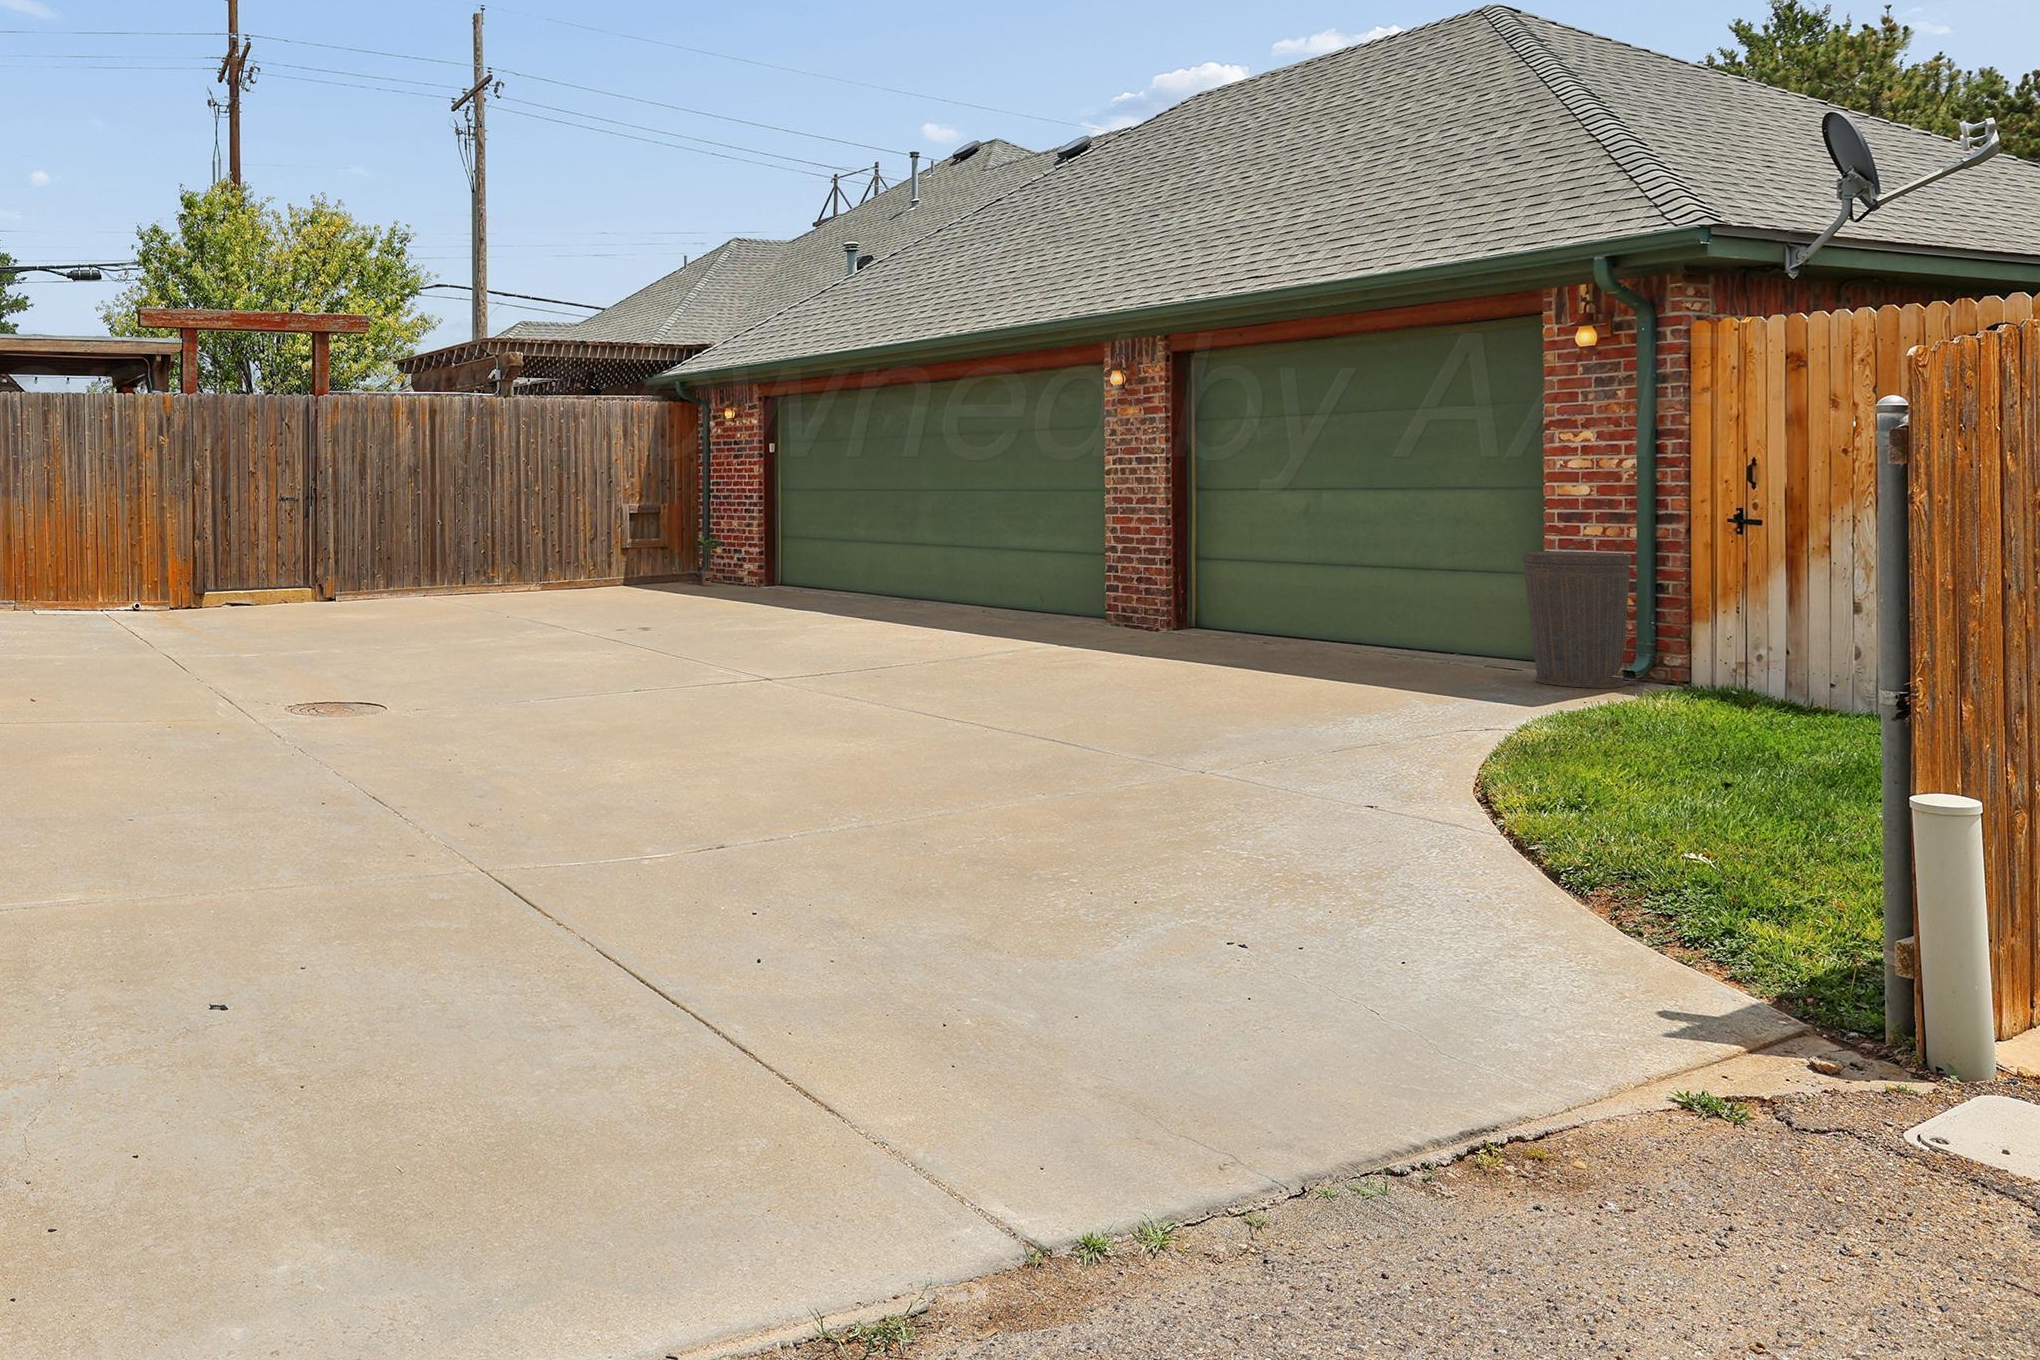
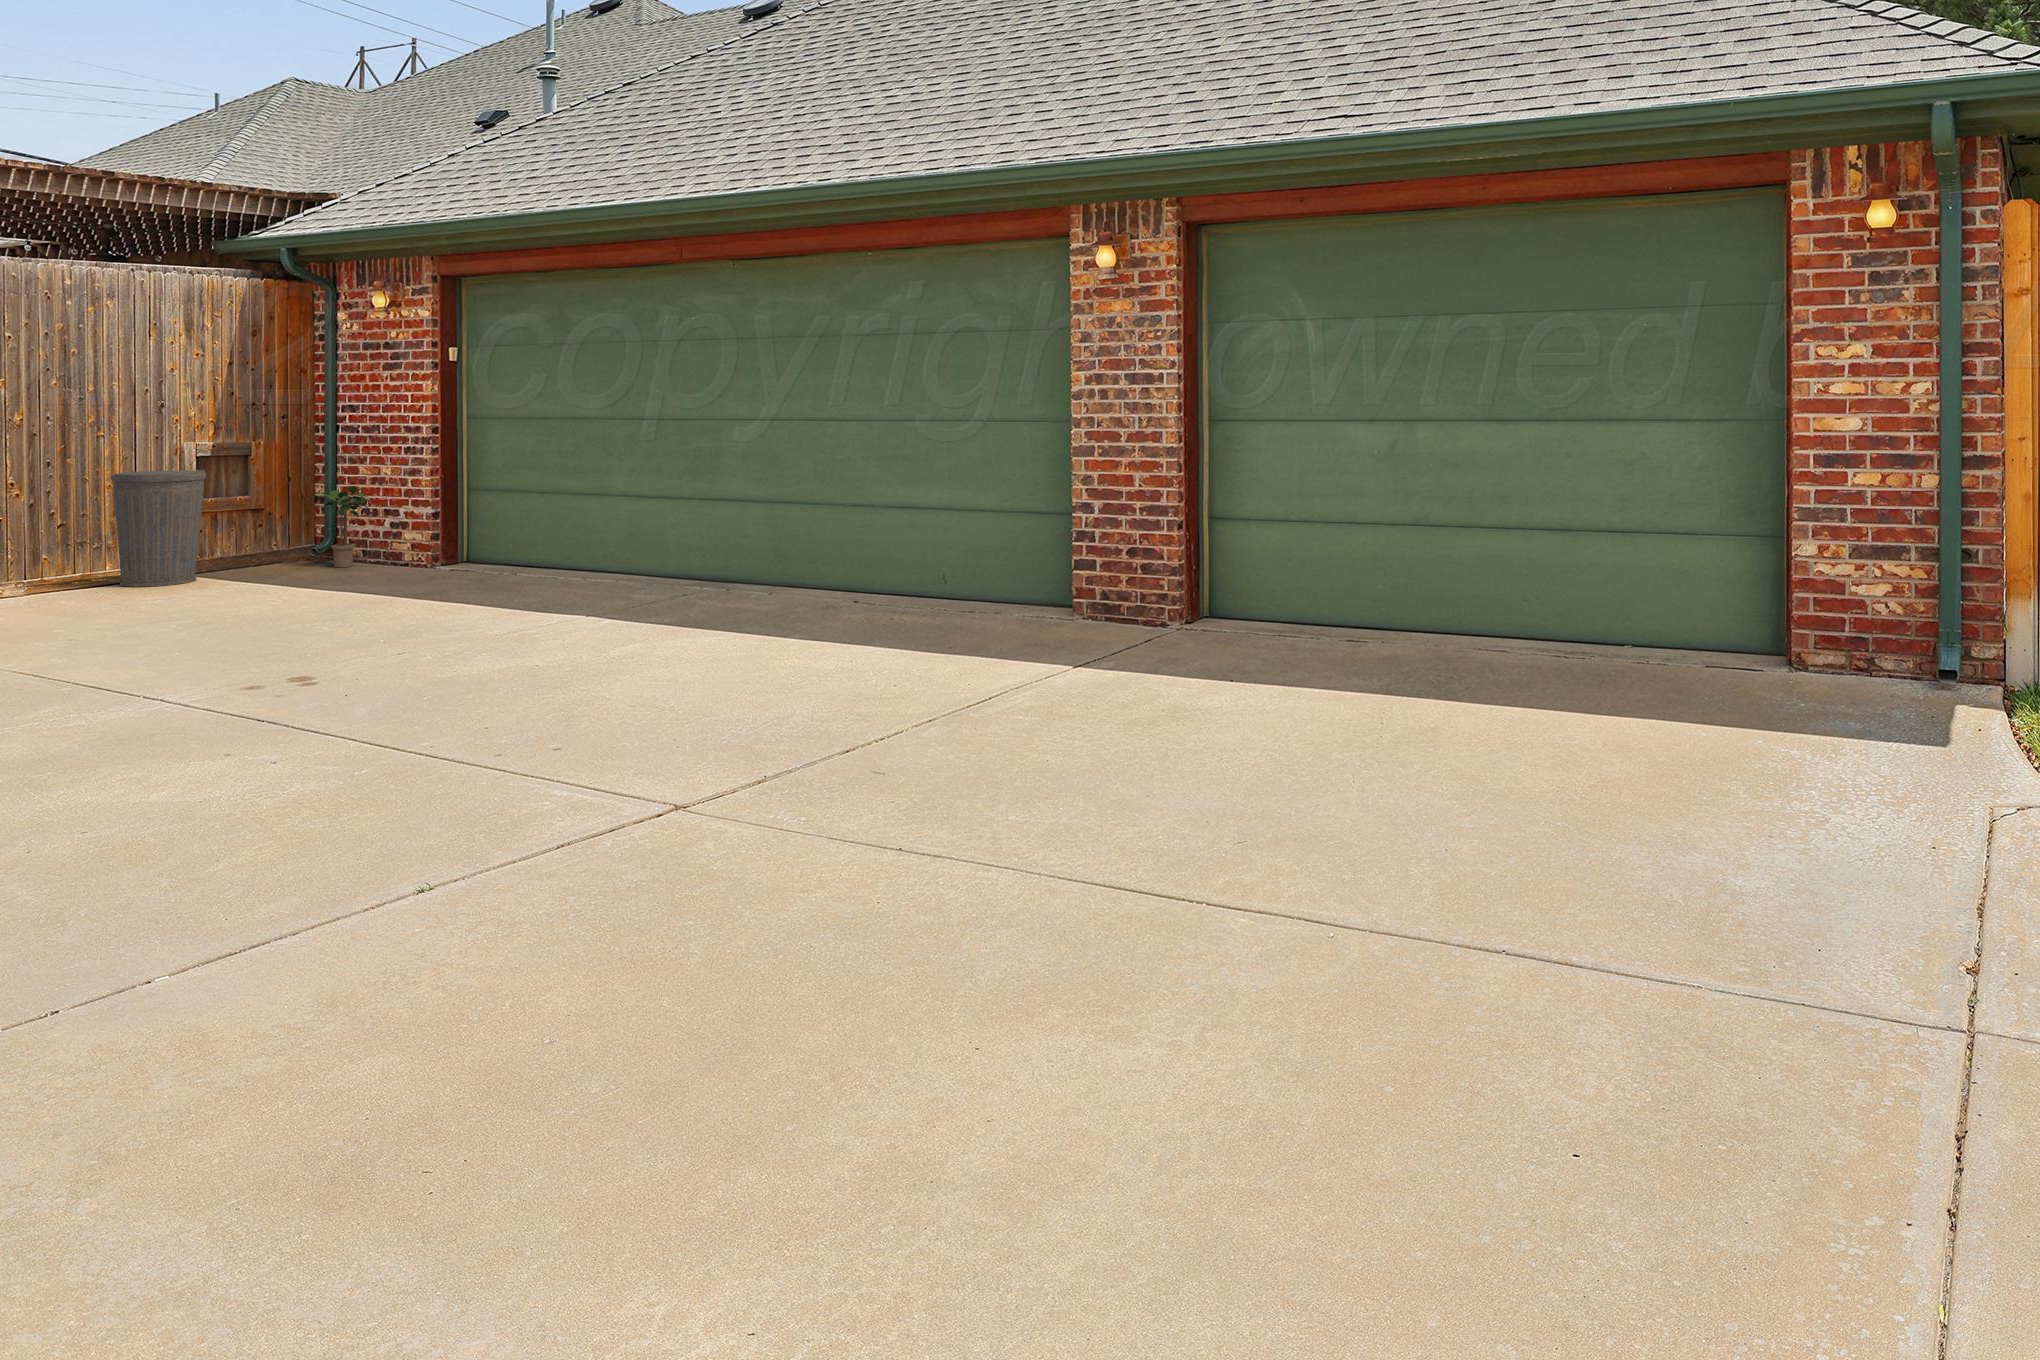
trash can: present [1522,552,1631,688] -> present [112,471,206,587]

